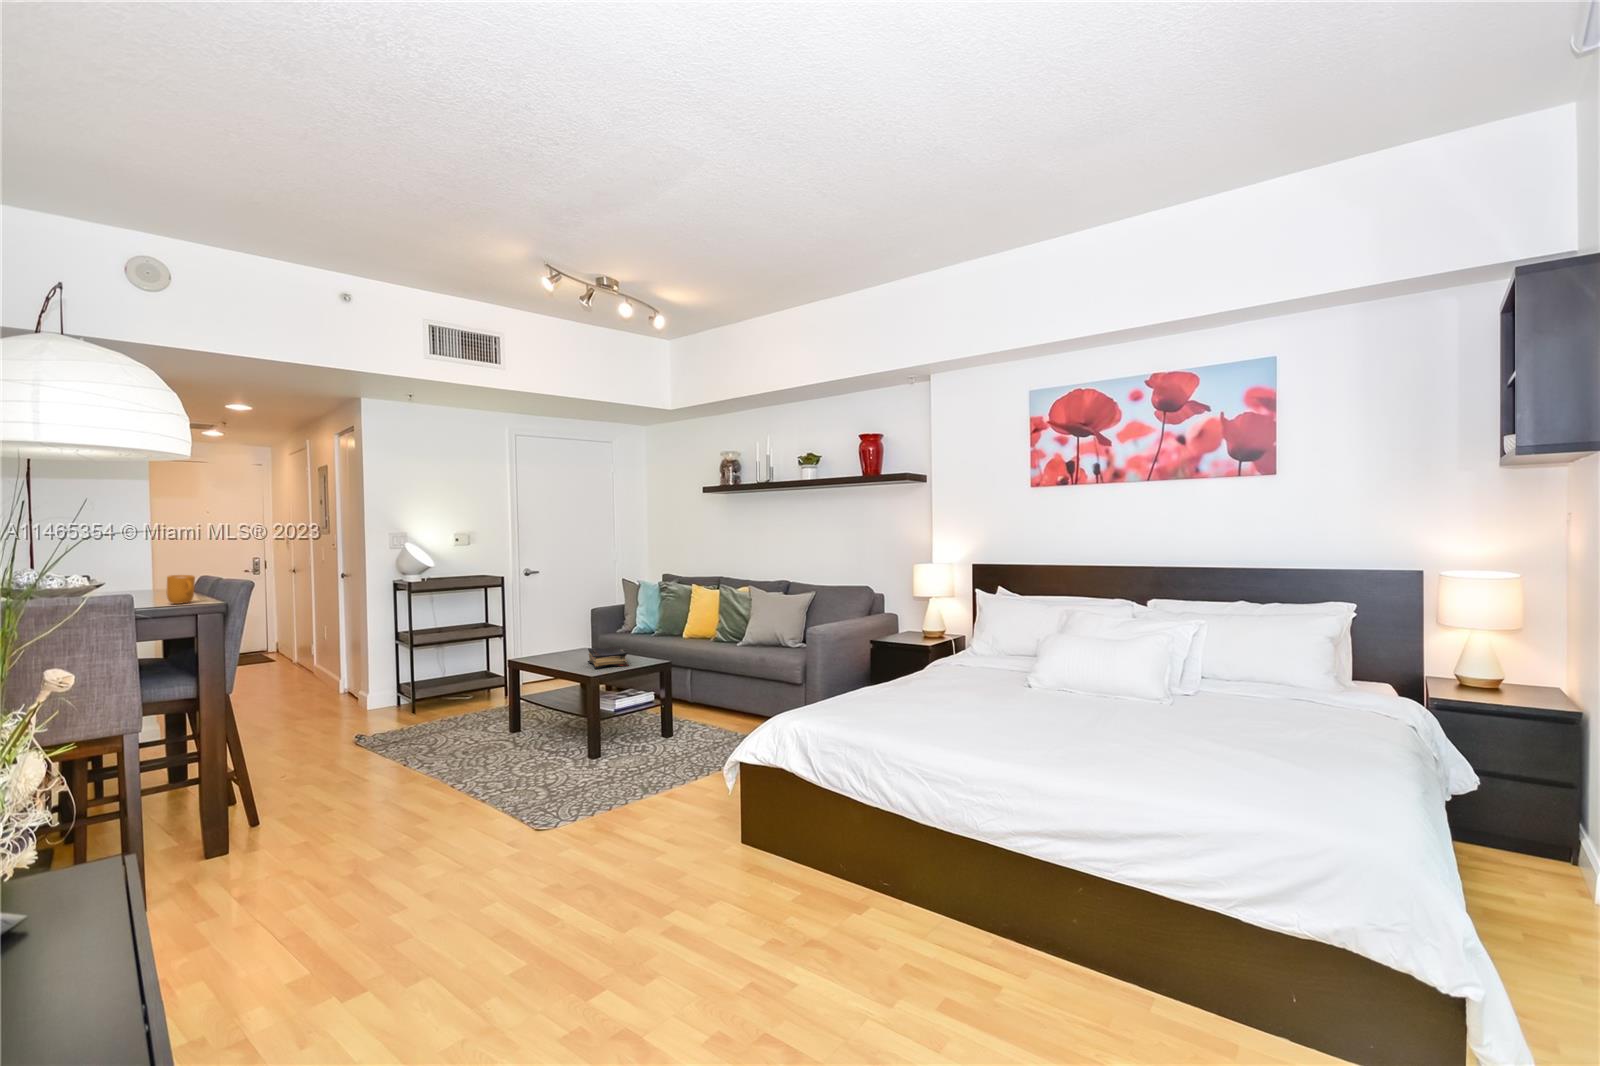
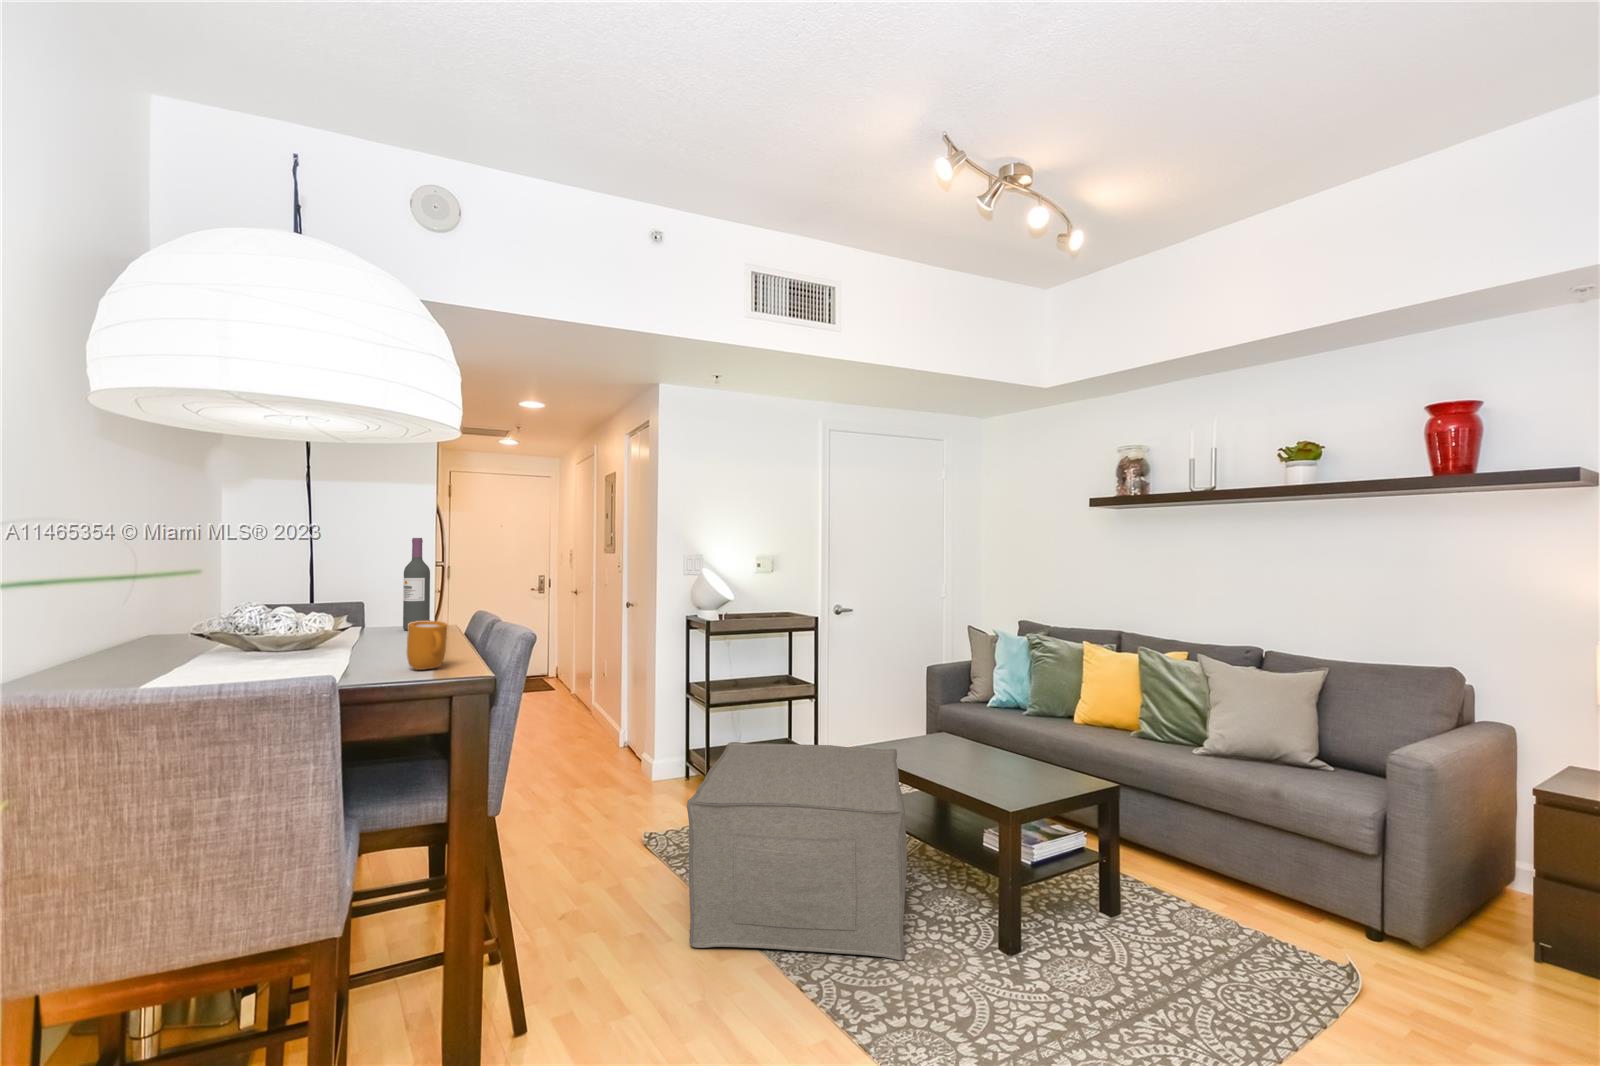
wine bottle: none [141,525,165,591] -> present [403,538,430,630]
book: present [588,646,629,669] -> none [966,742,1042,784]
ottoman: none [377,657,546,784] -> present [687,742,907,960]

